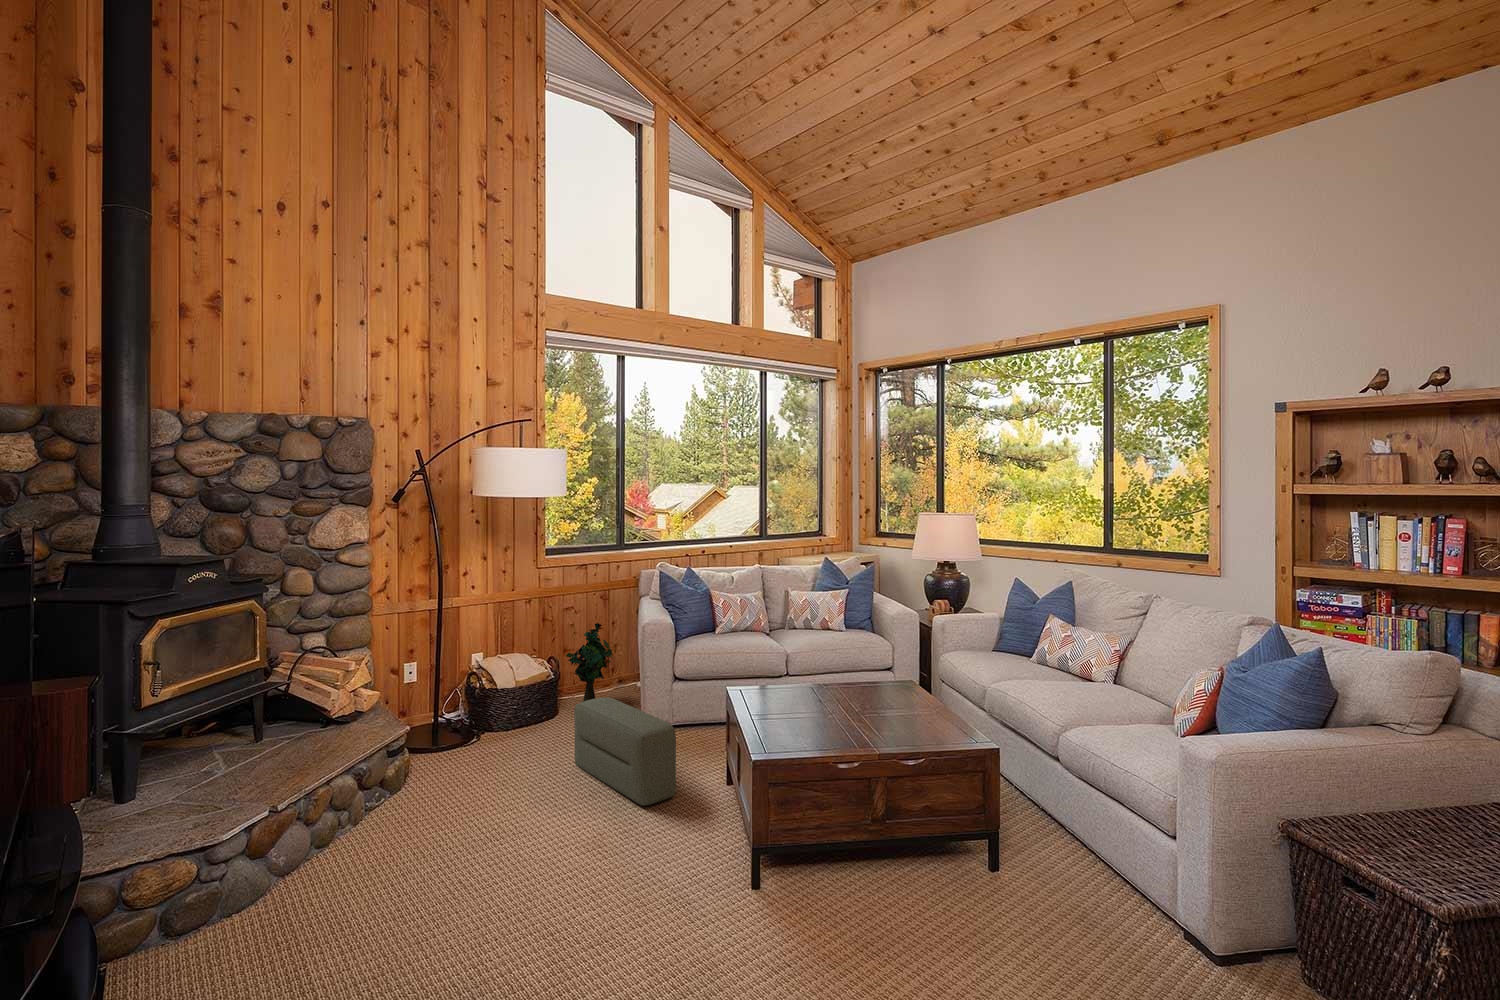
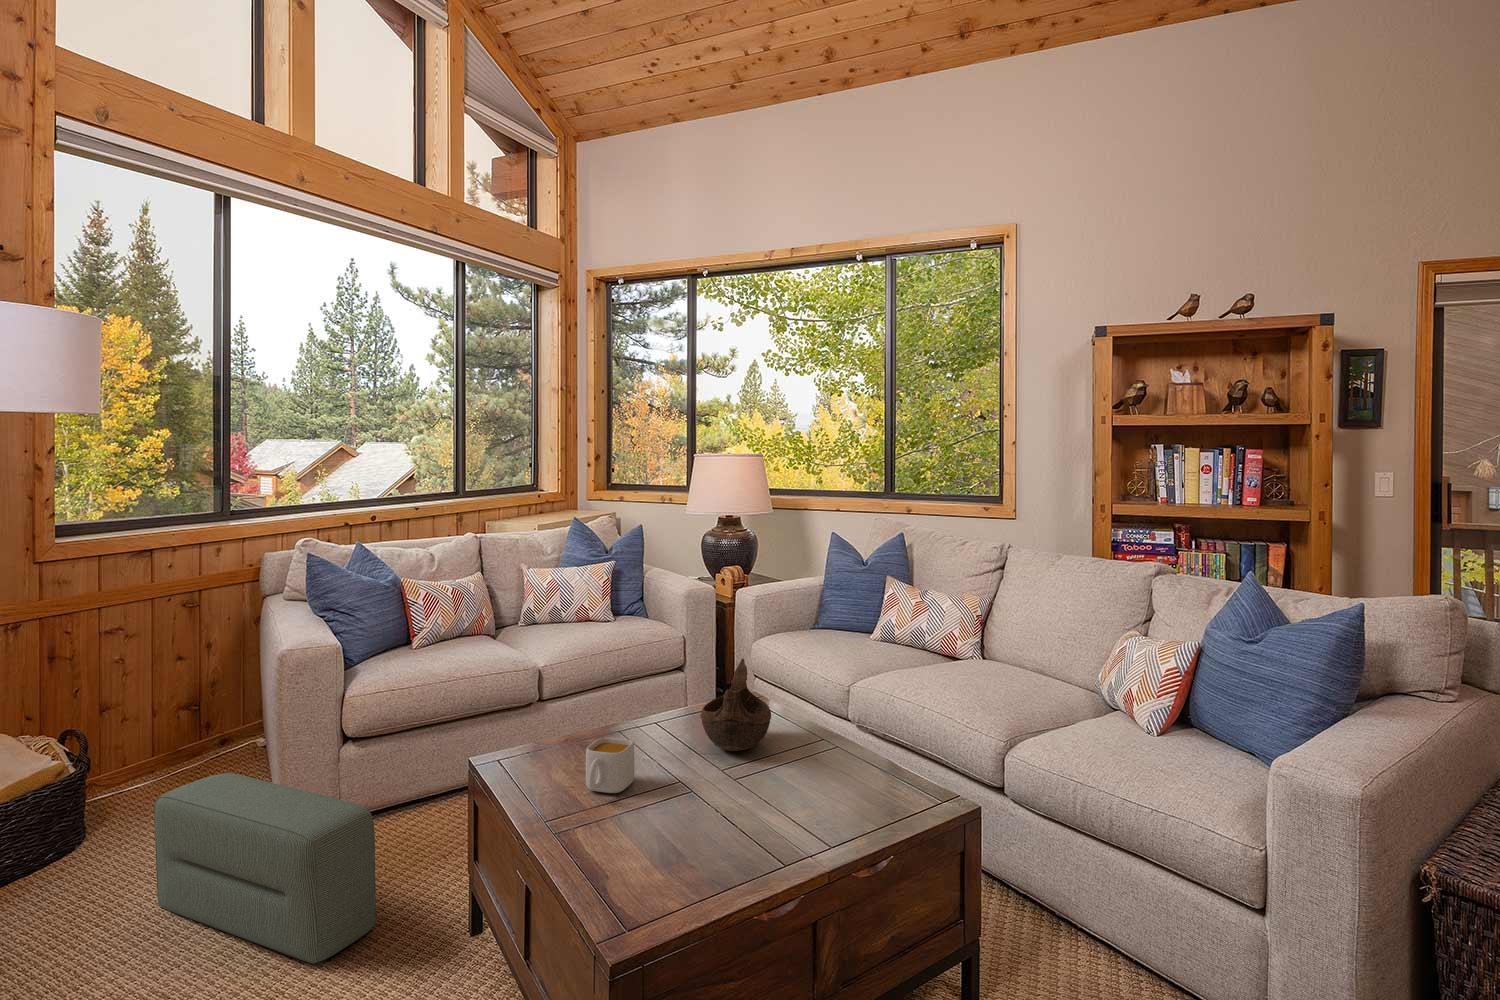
decorative plant: present [566,623,612,702] -> none [126,645,223,788]
decorative bowl: none [861,664,908,723] -> present [701,658,771,751]
mug: none [779,701,811,734] -> present [586,738,635,793]

